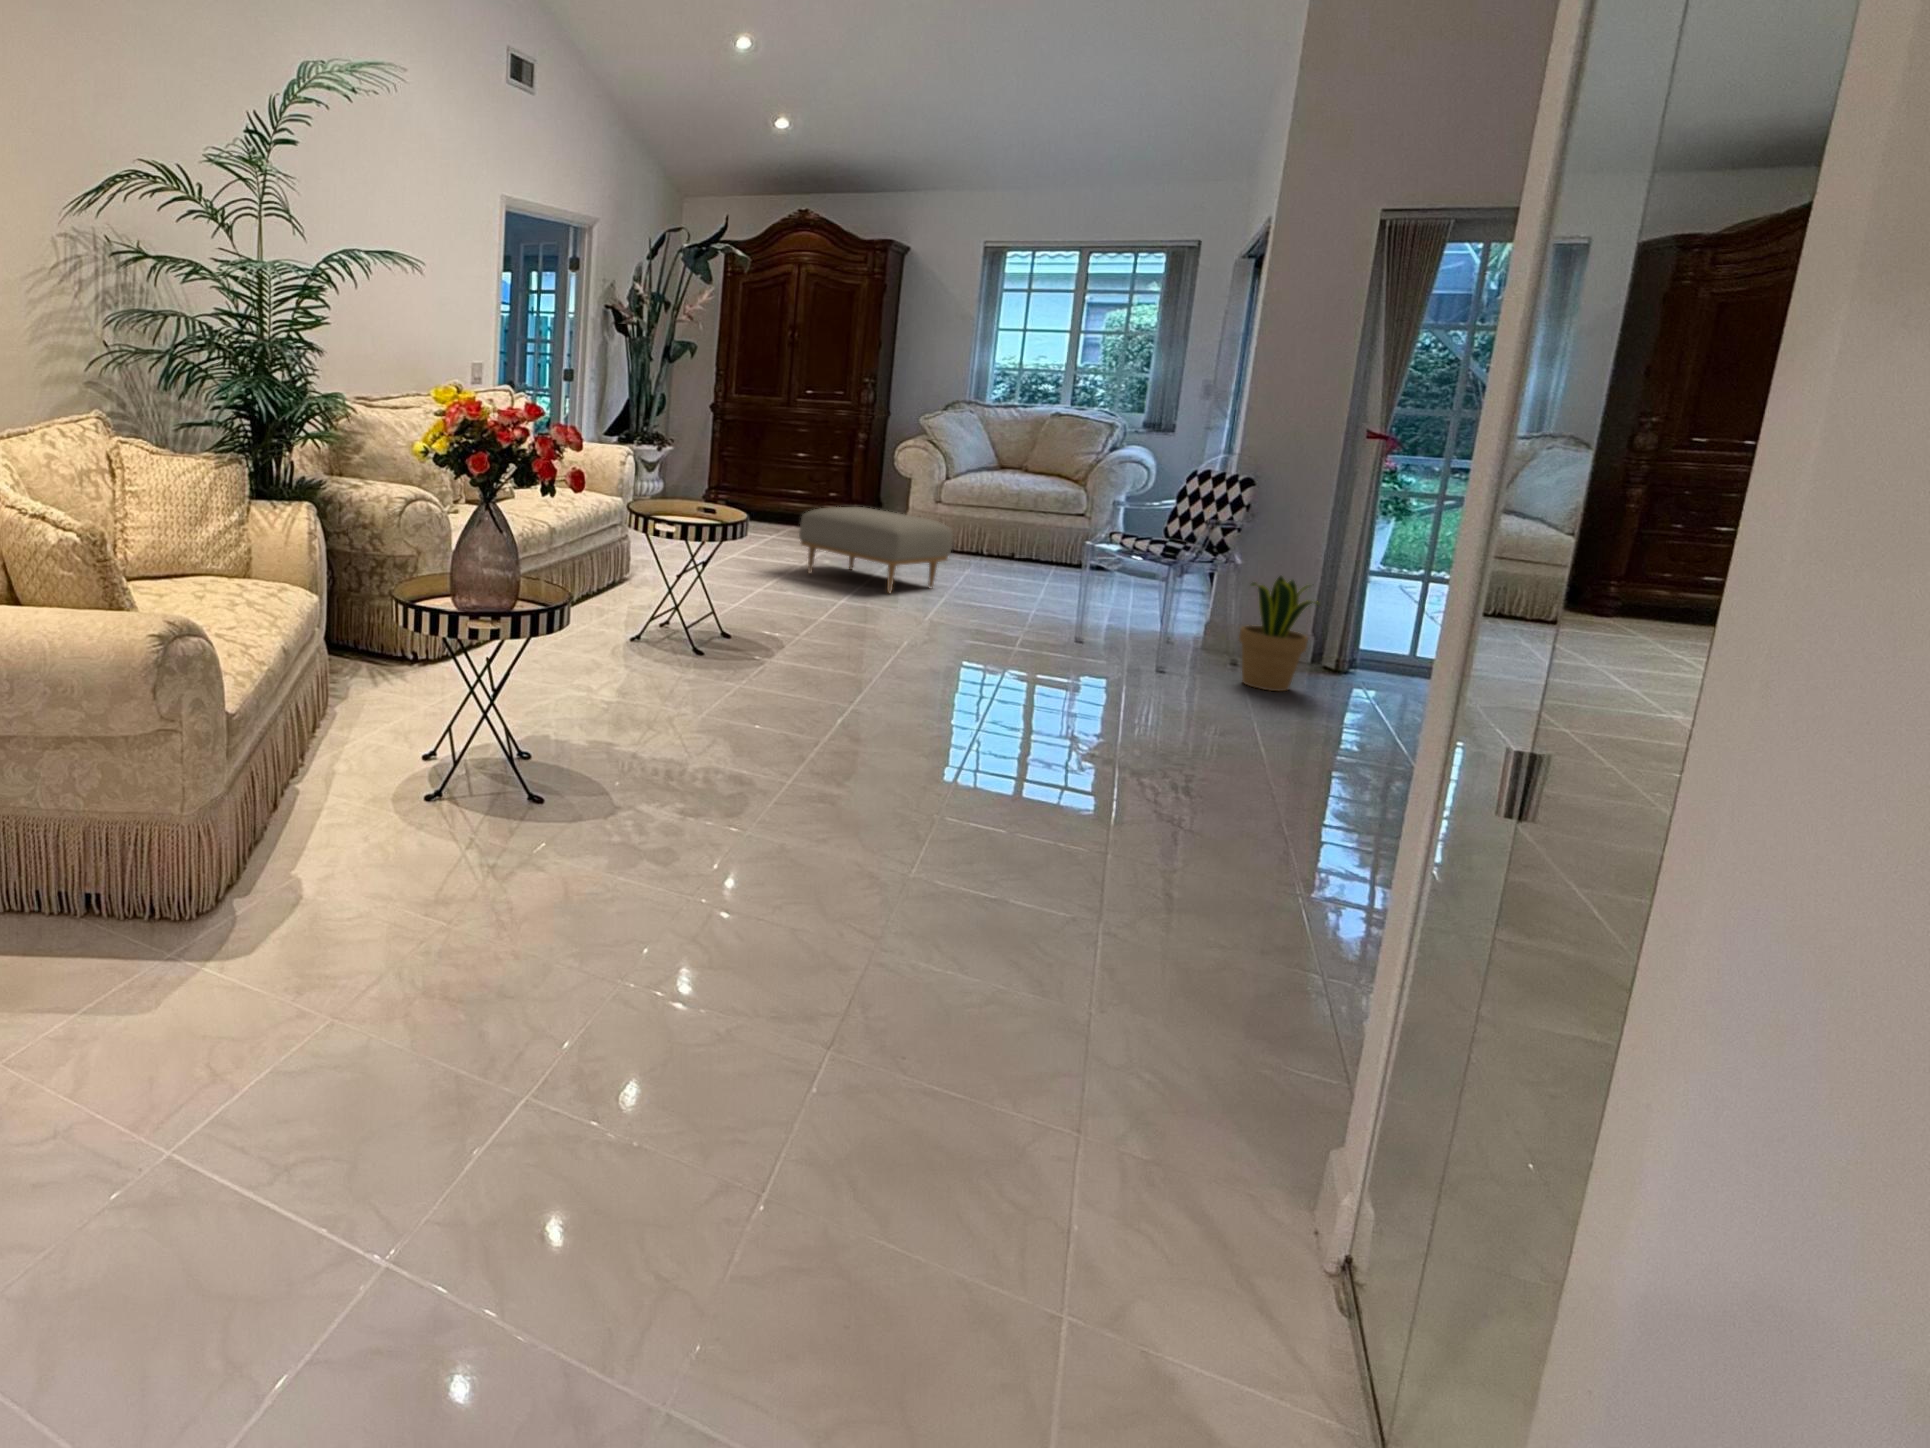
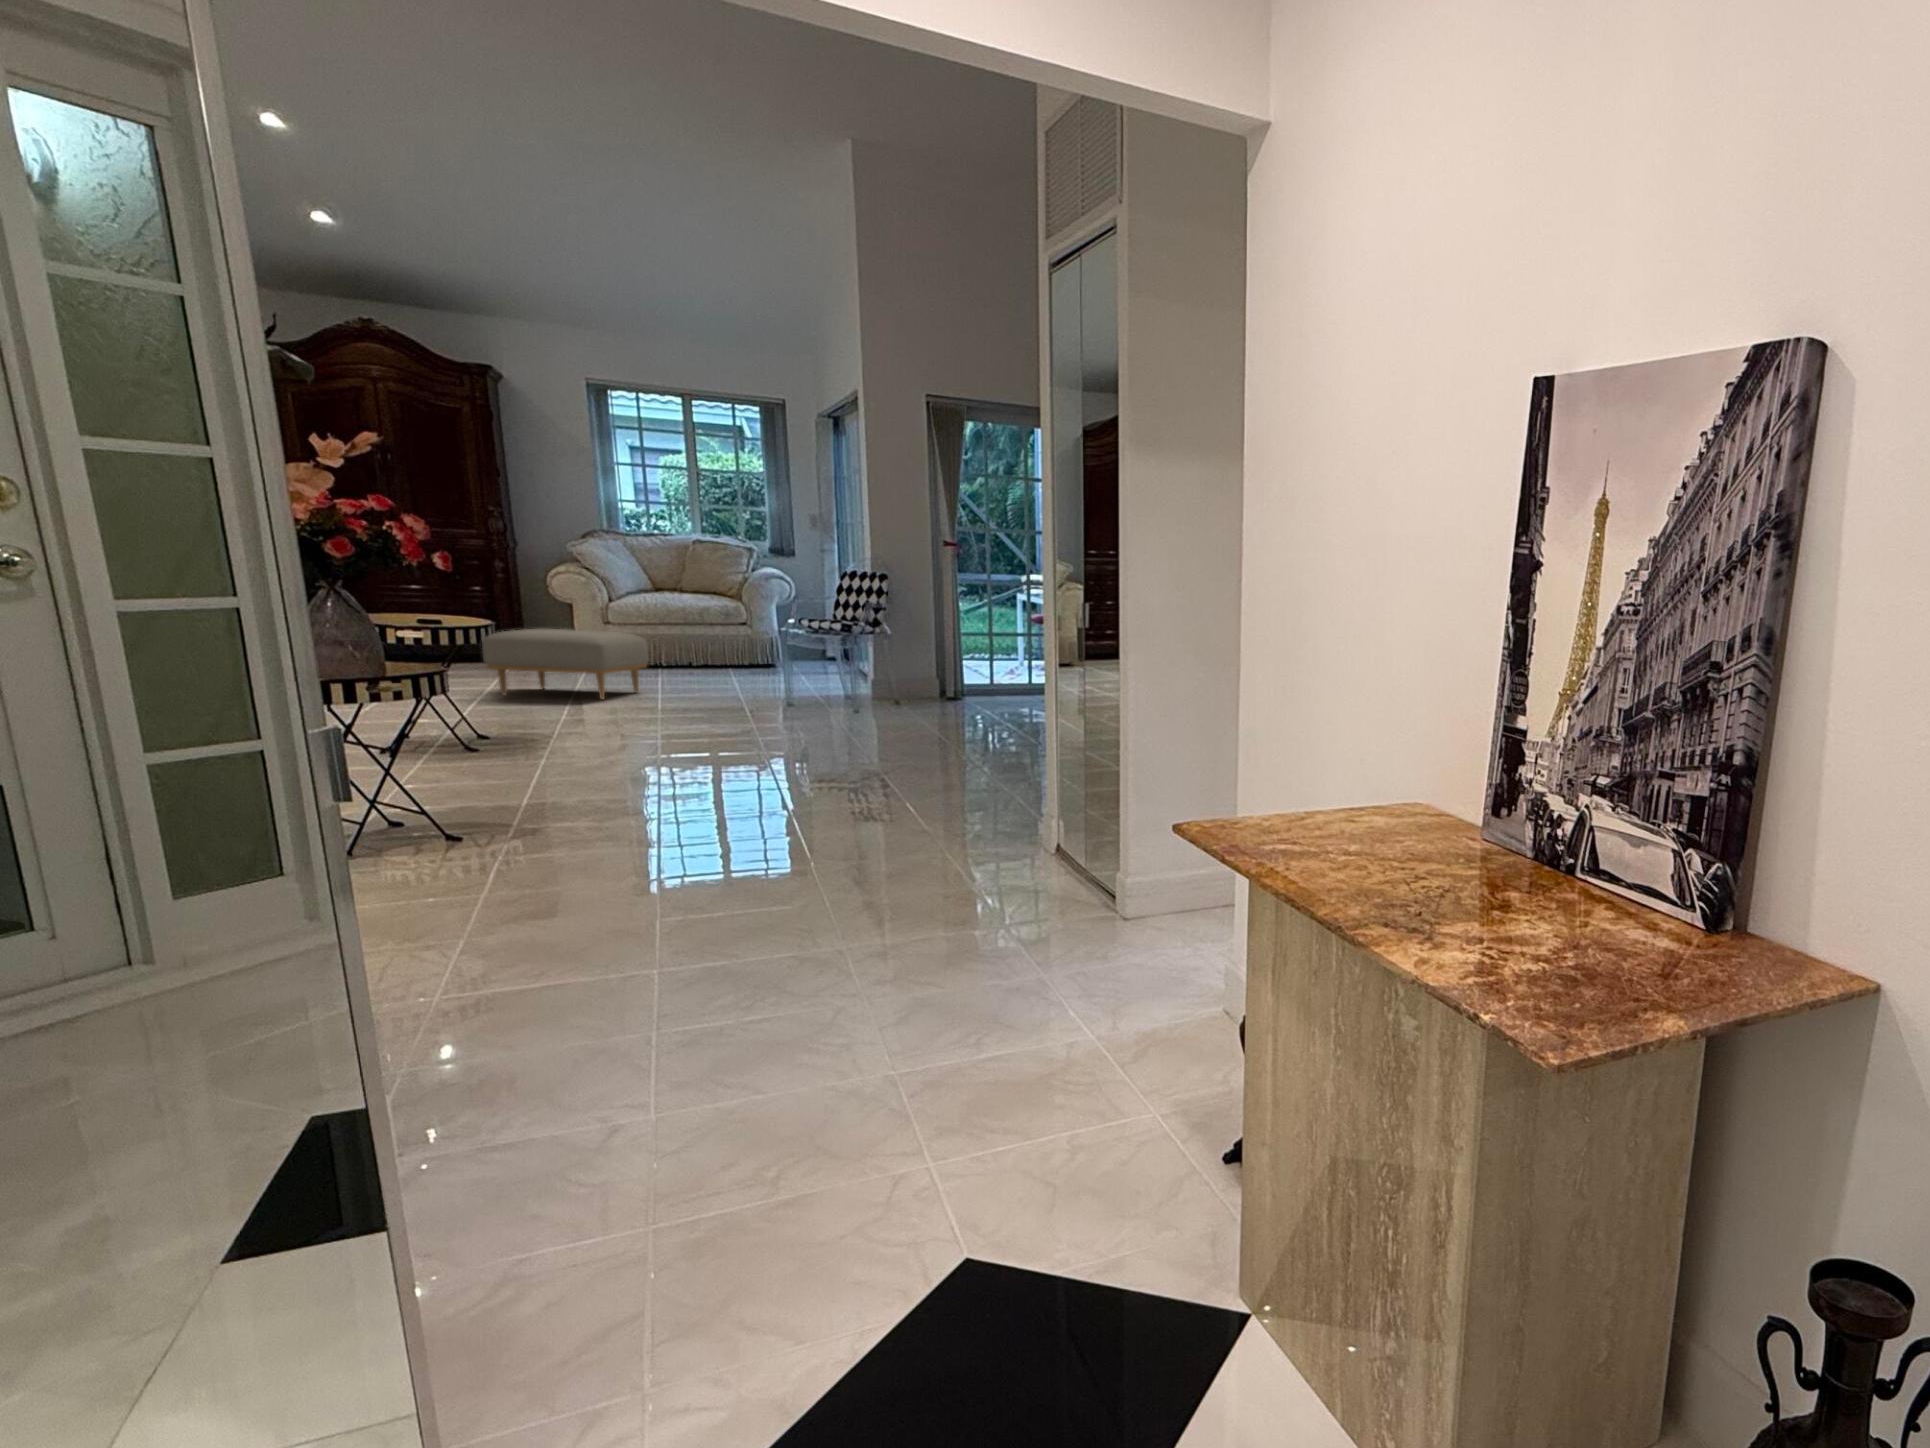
potted plant: present [1239,576,1319,691] -> none [897,637,941,713]

